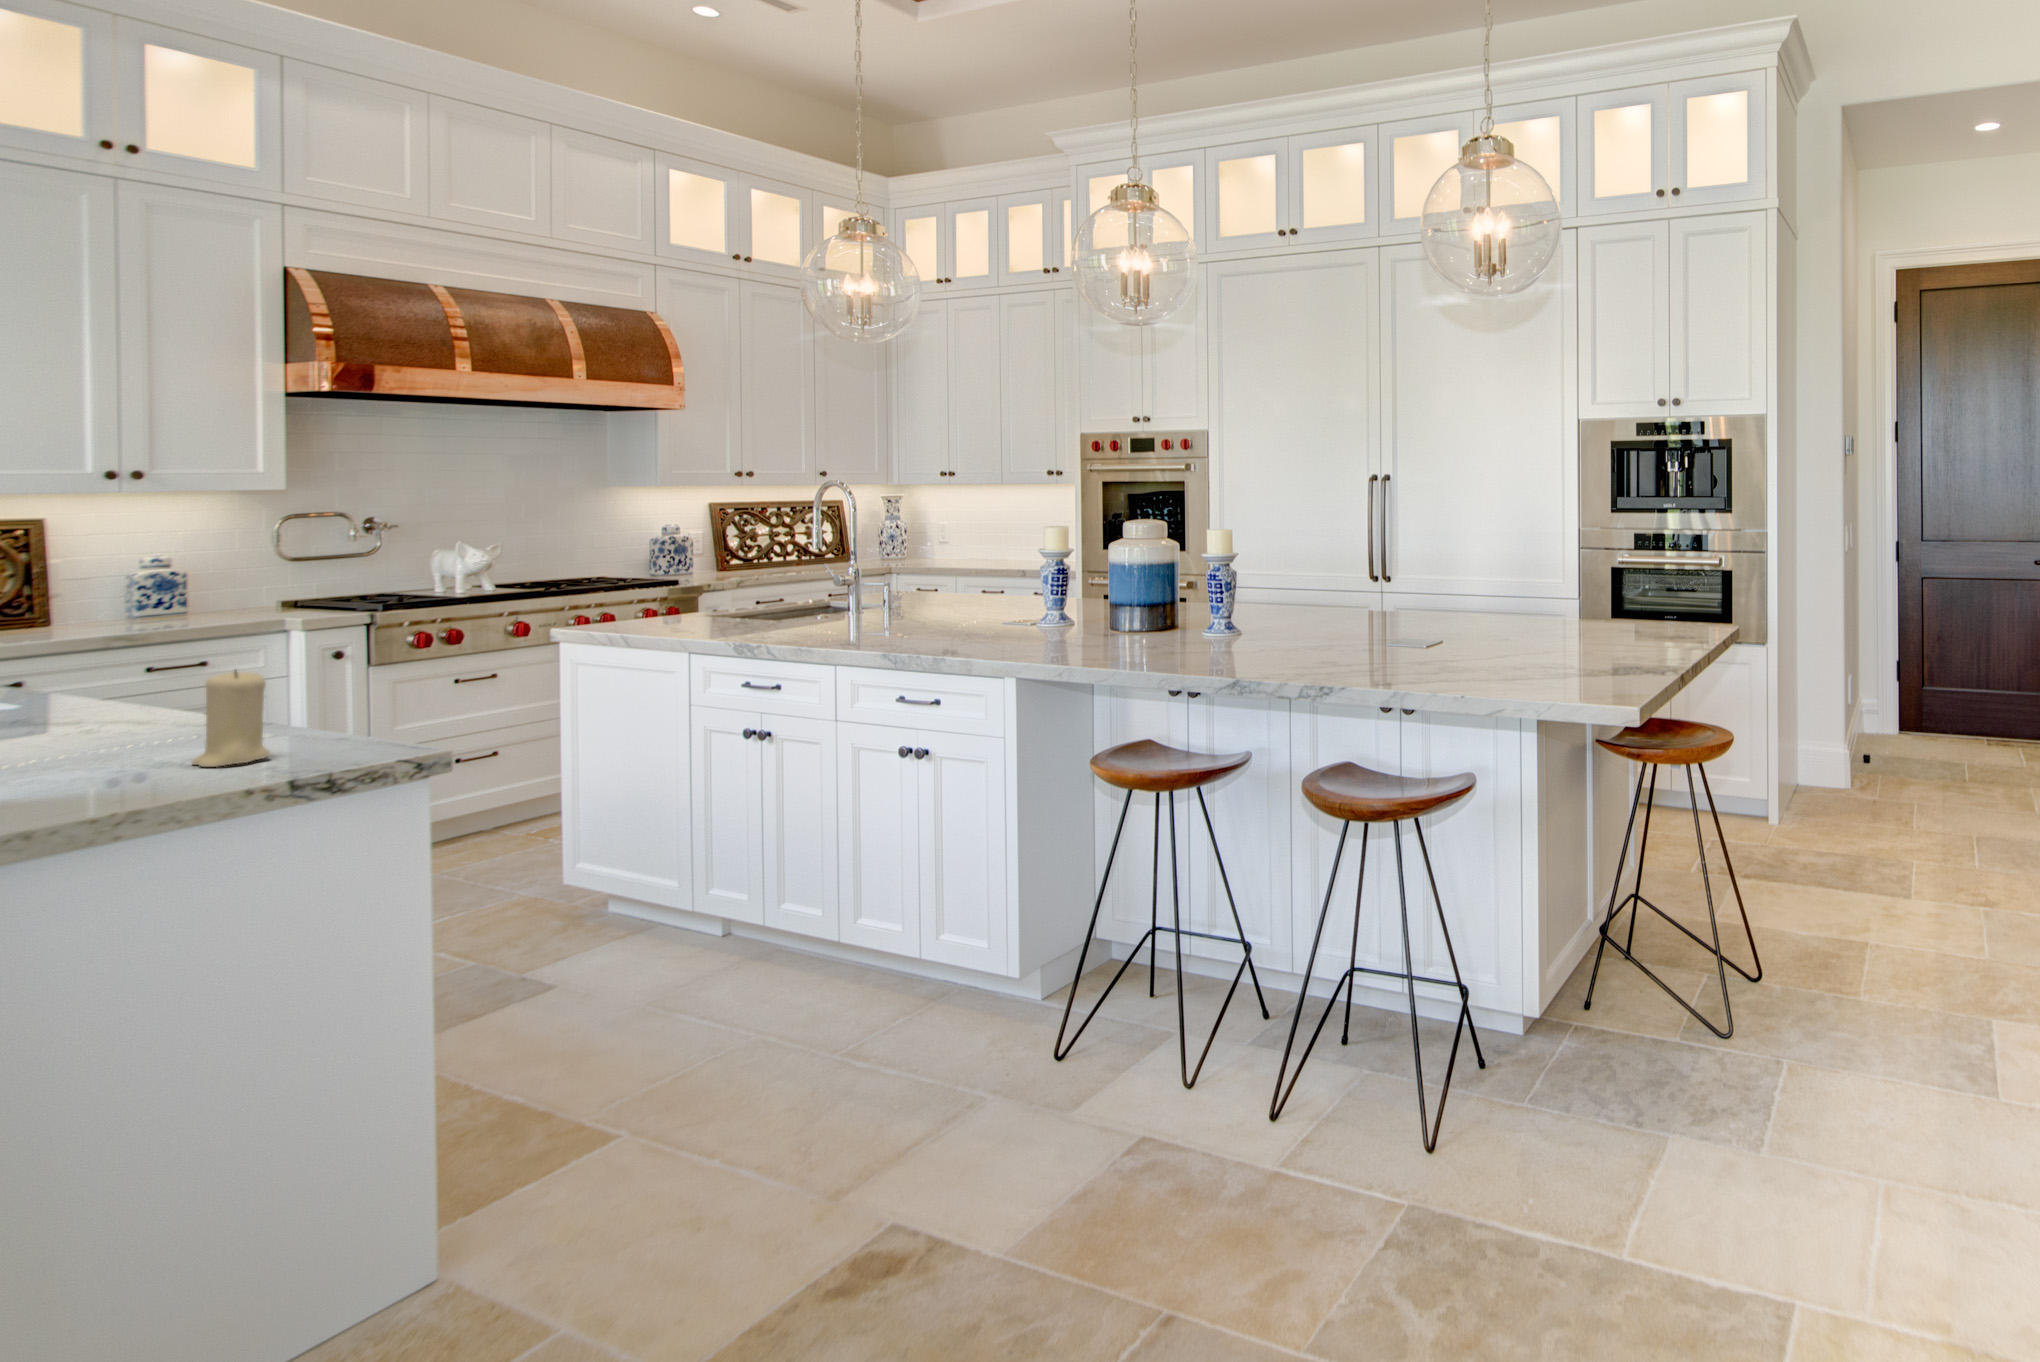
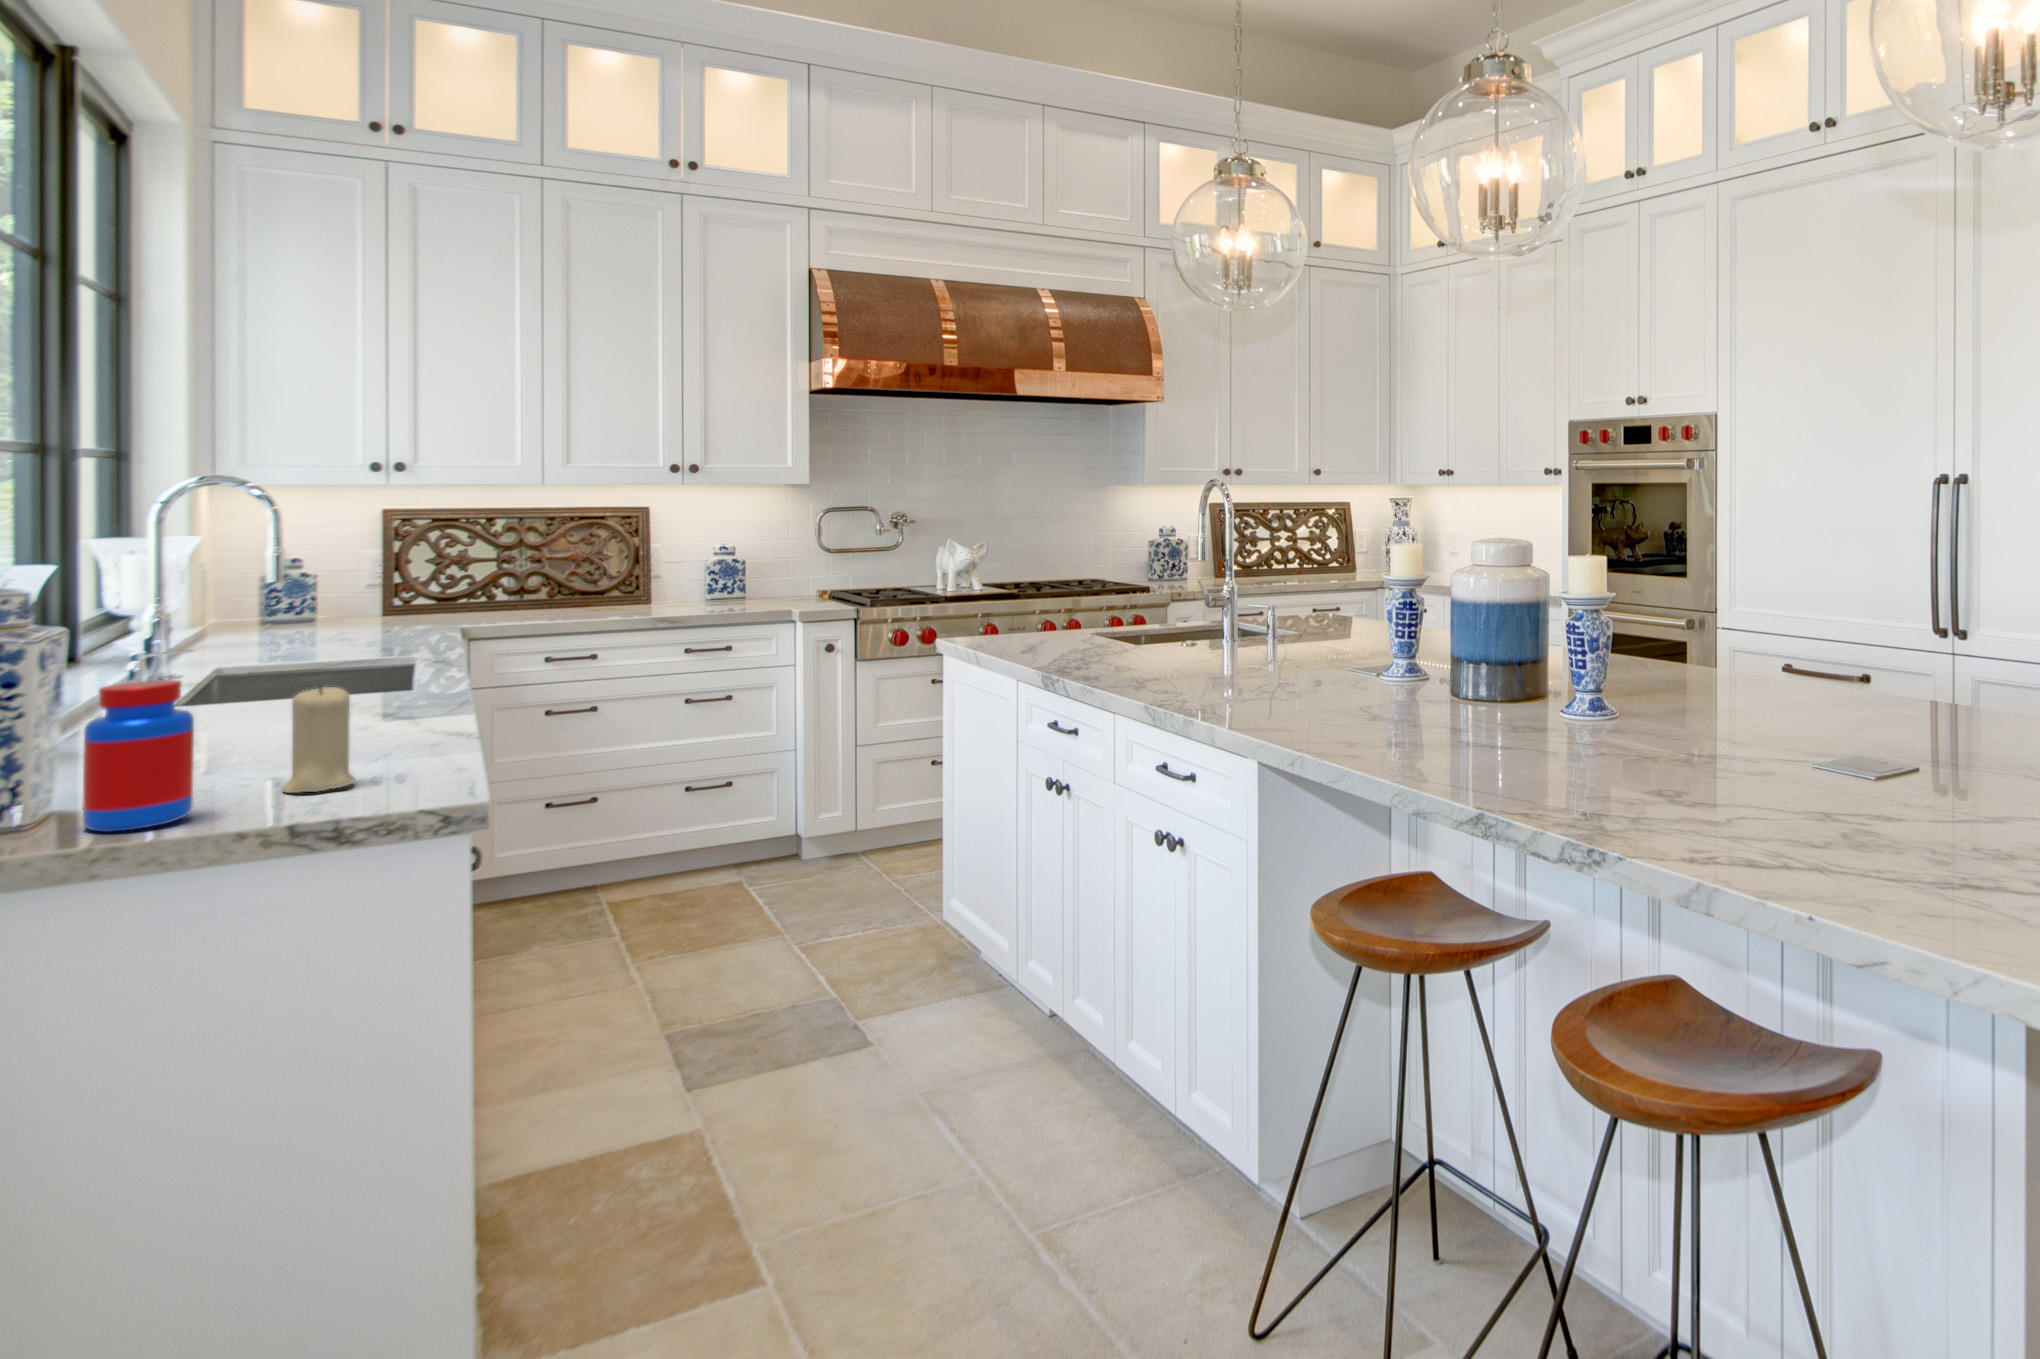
jar: none [68,666,178,804] -> present [82,680,194,832]

